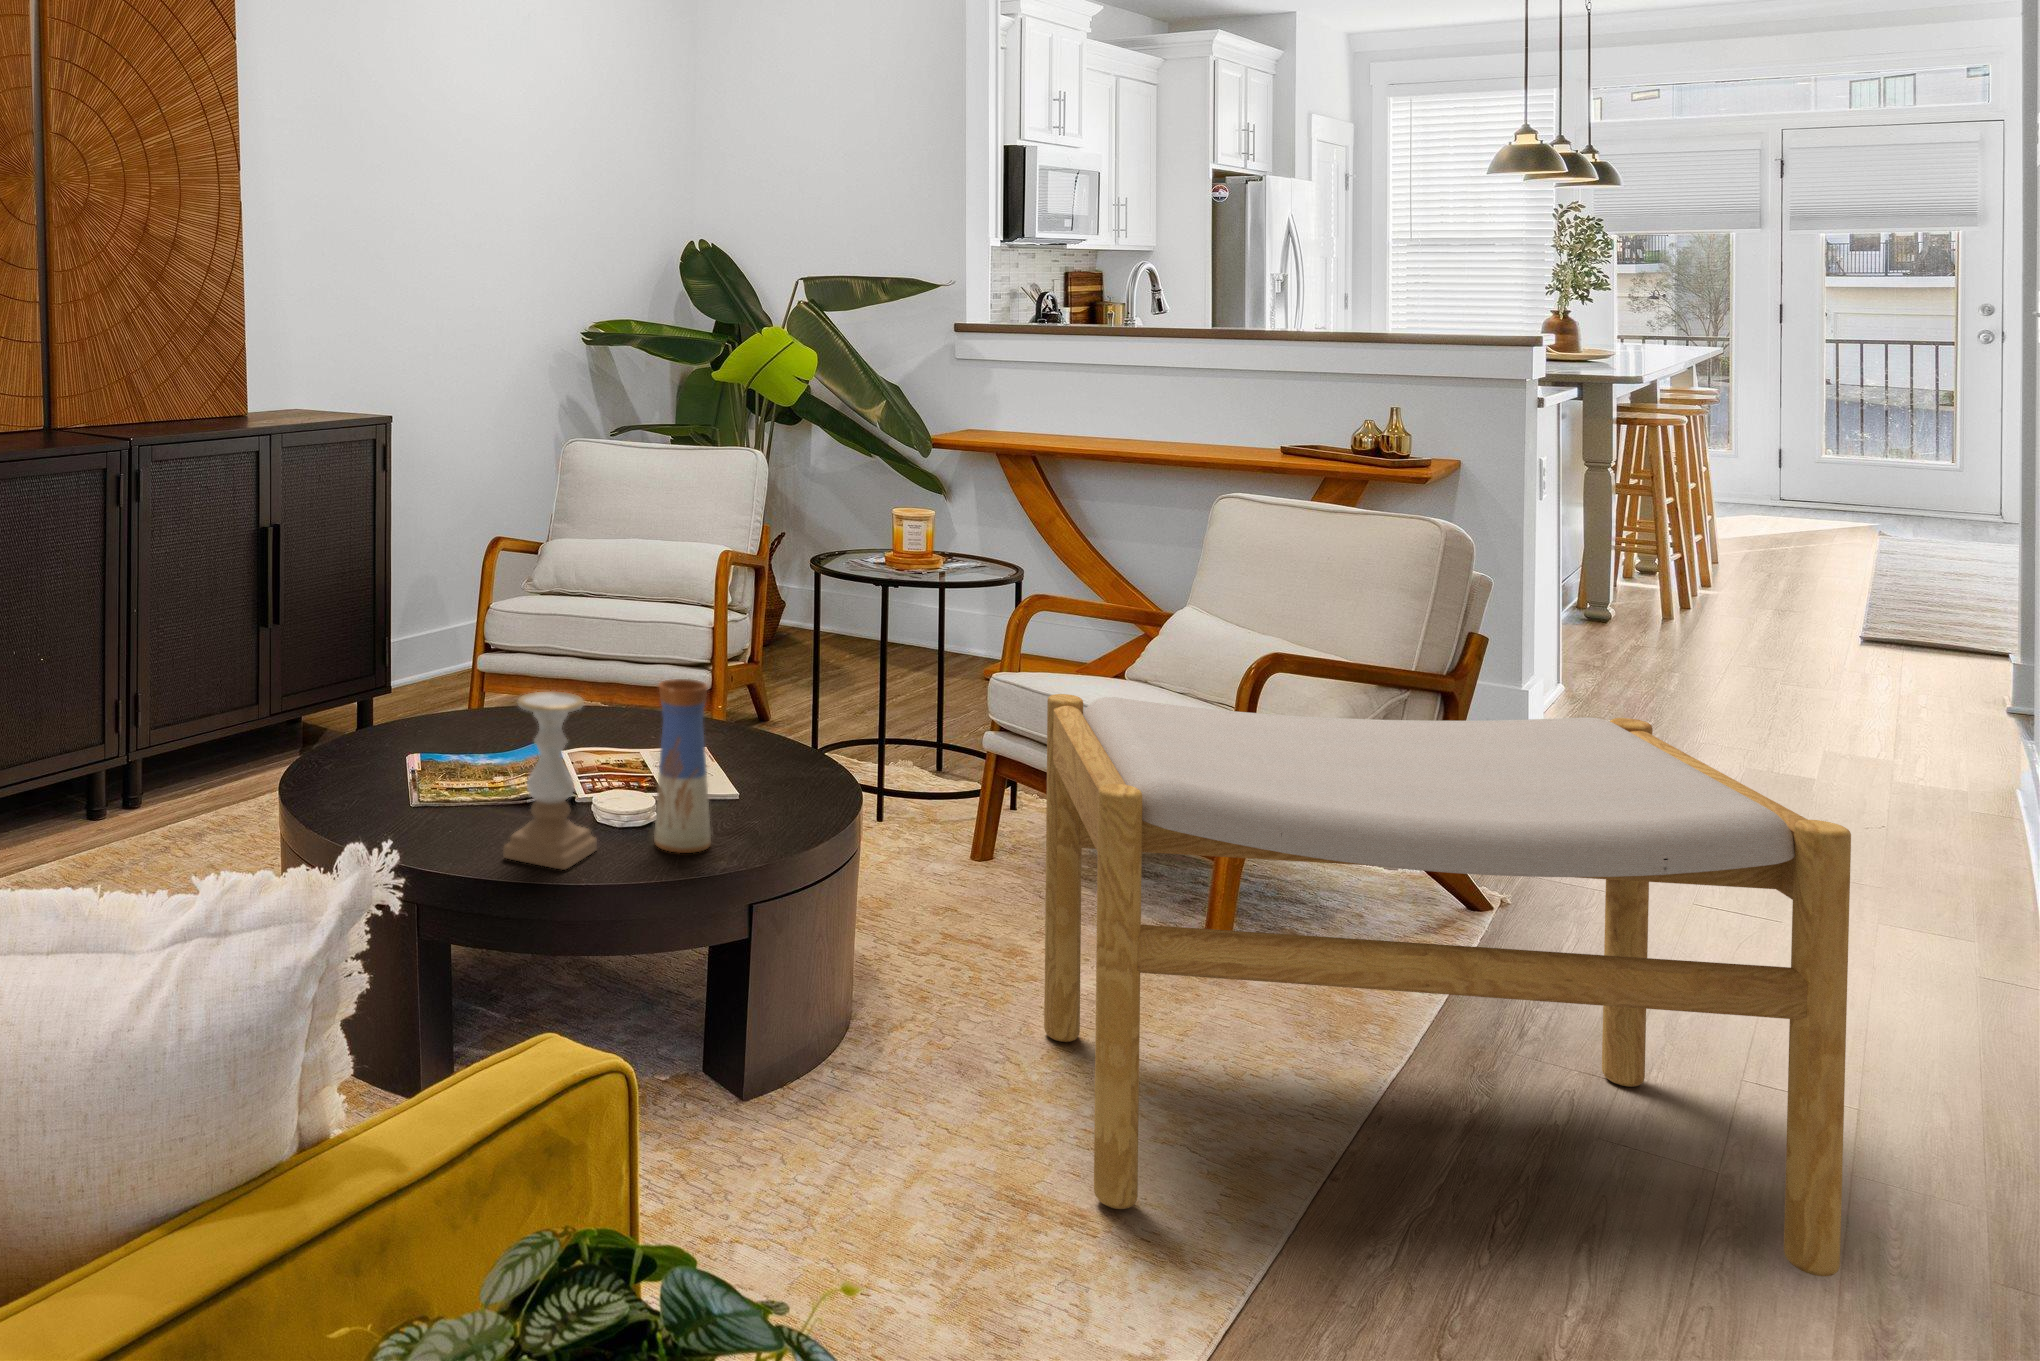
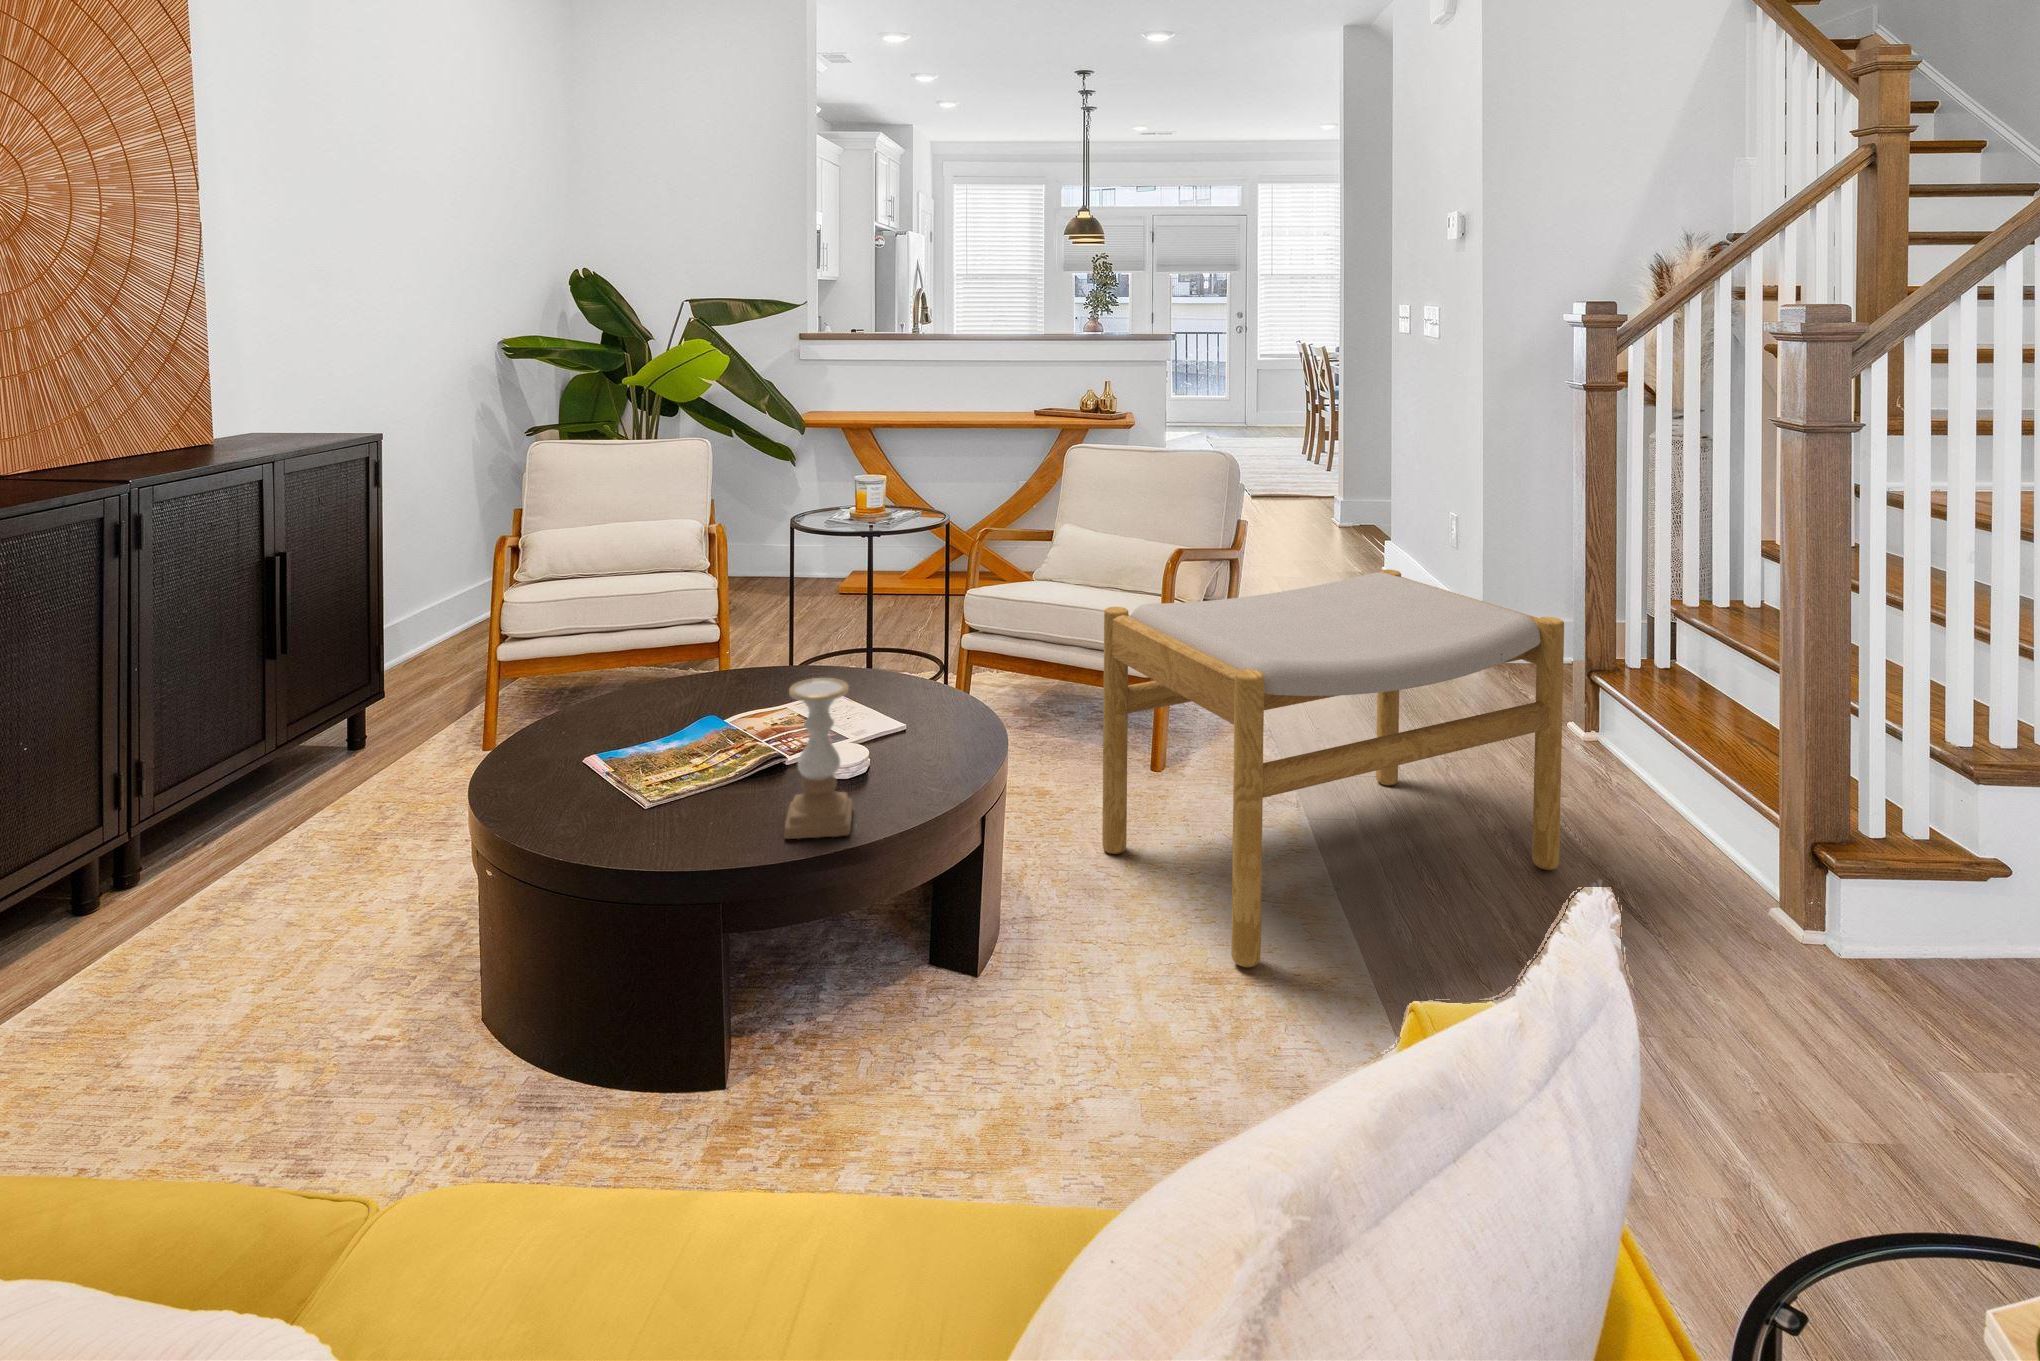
vase: present [654,679,711,853] -> none [888,646,935,794]

